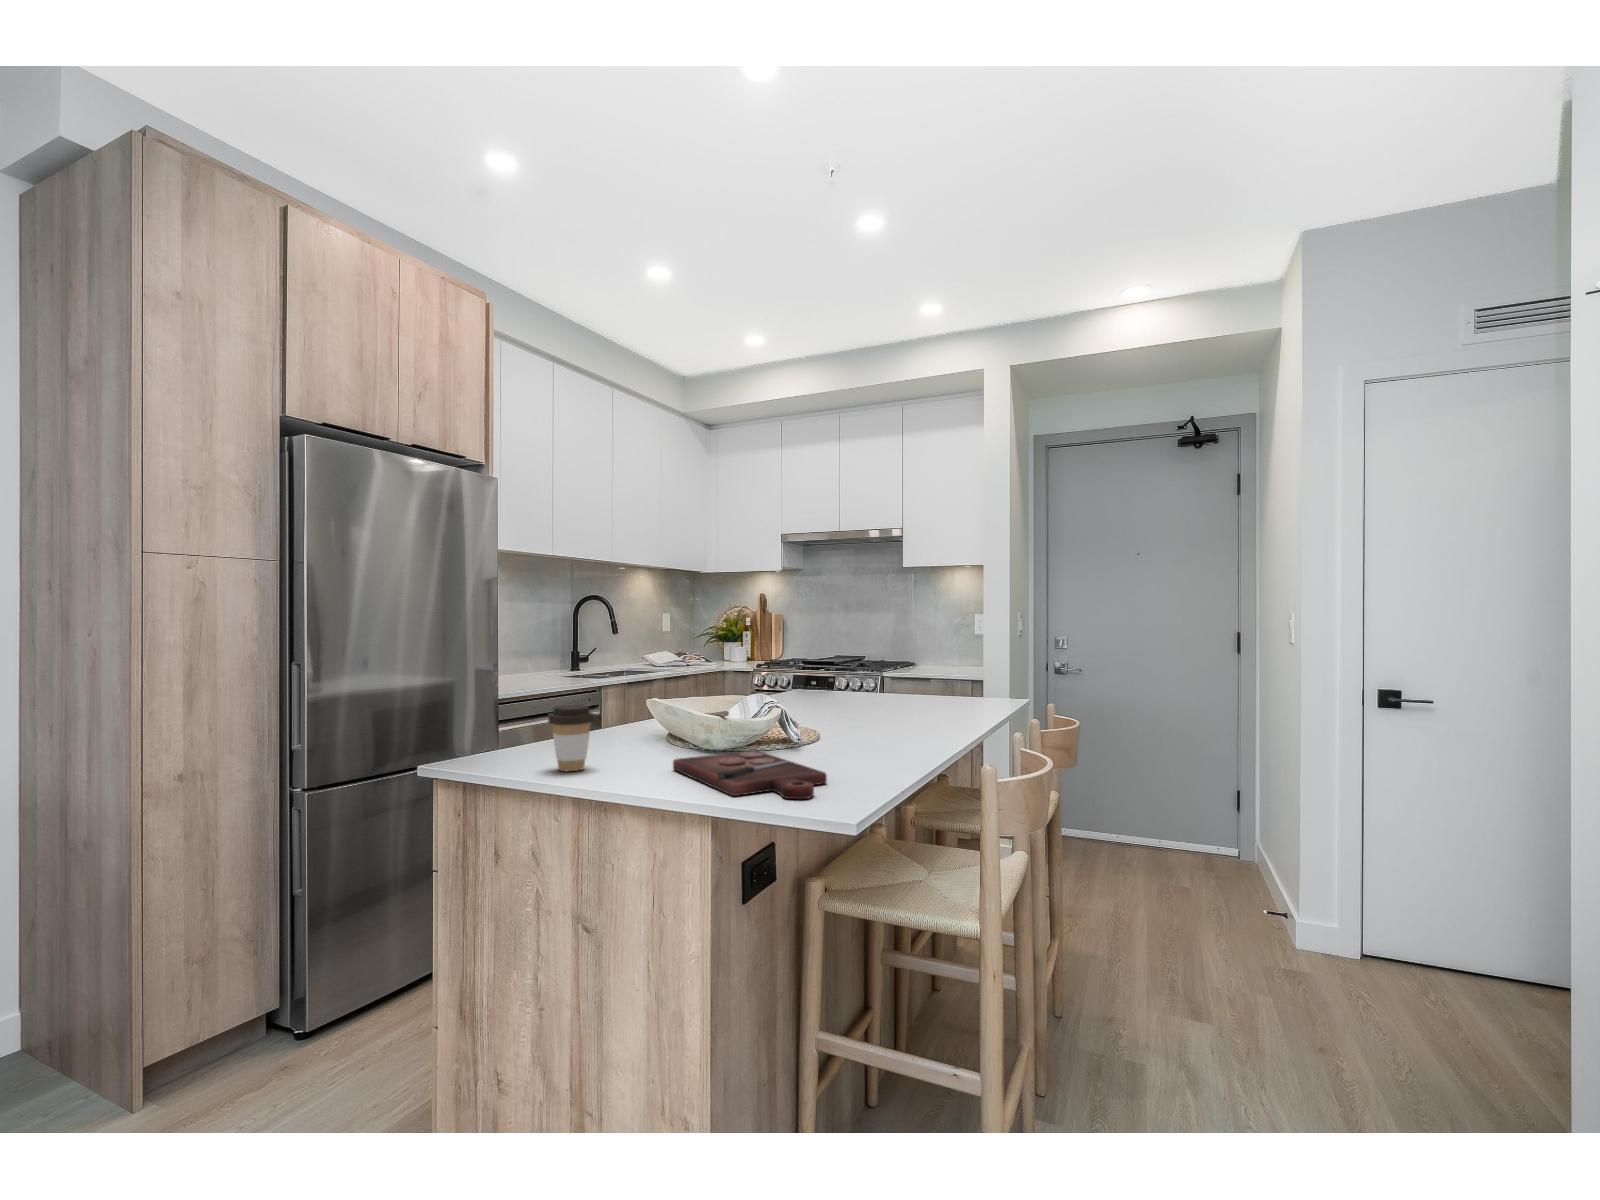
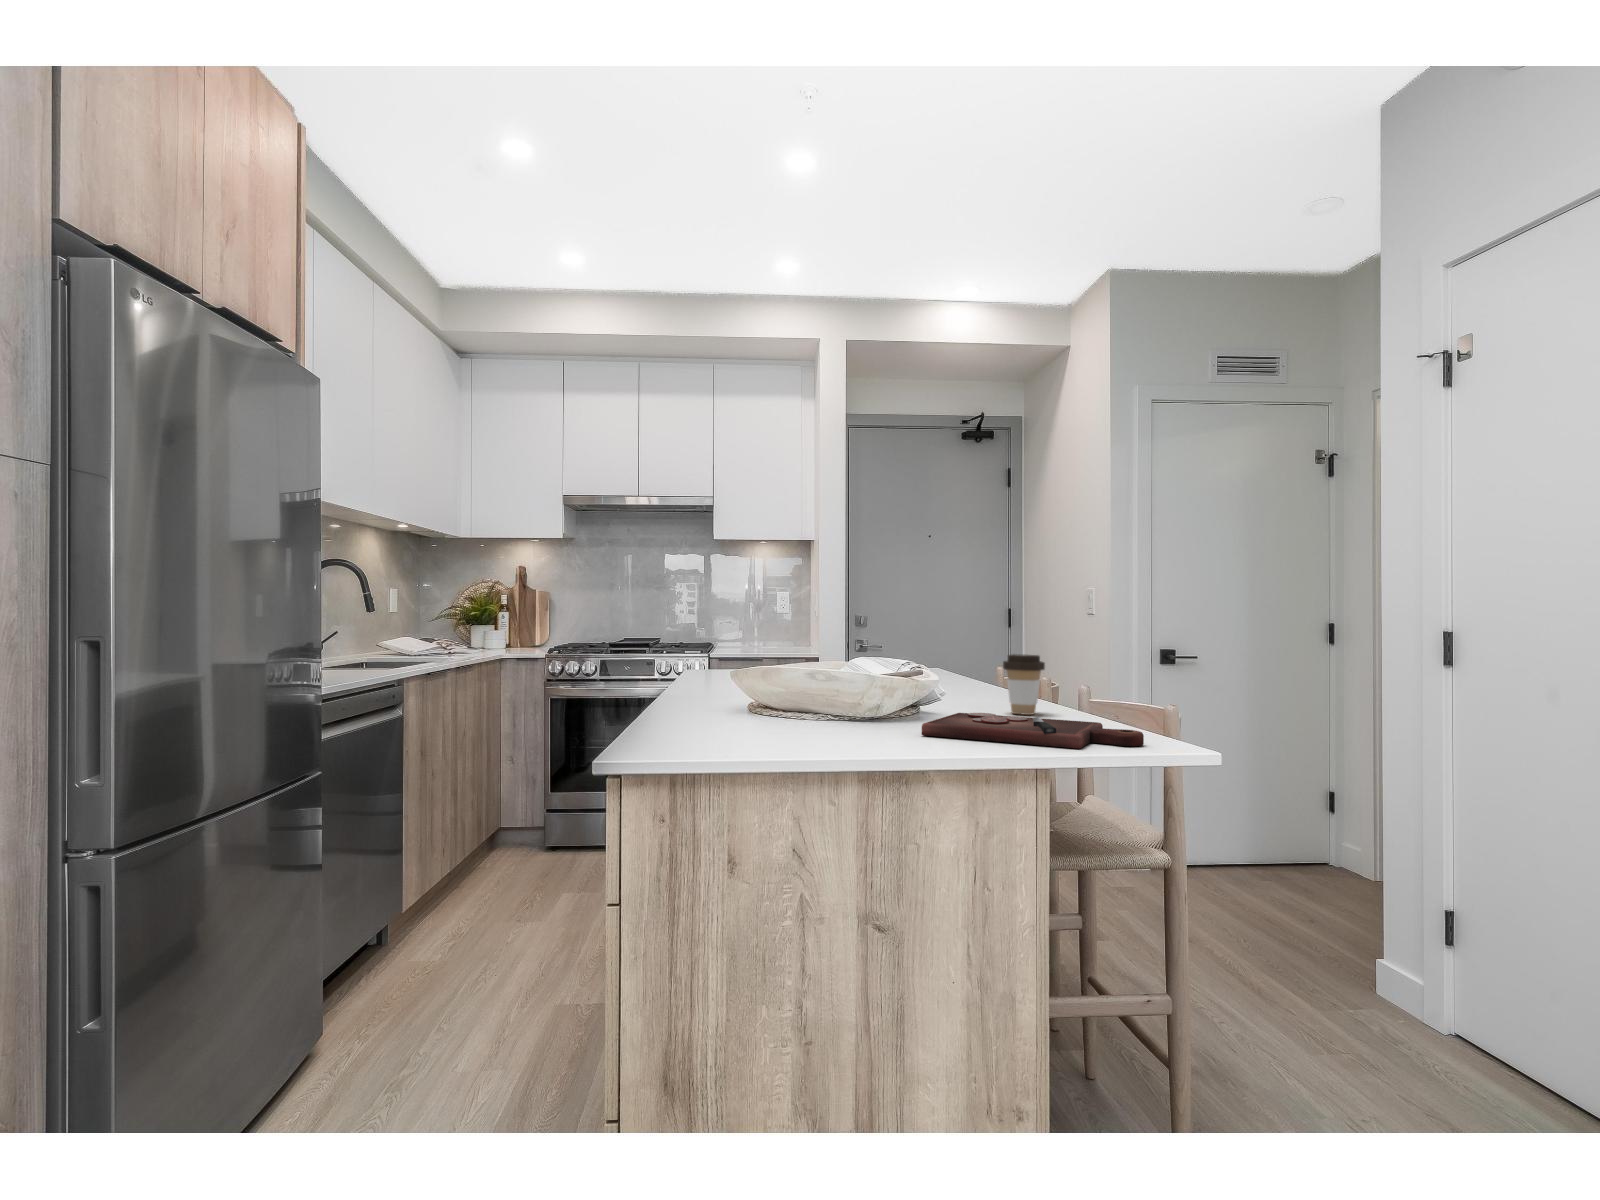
coffee cup: present [548,705,595,772] -> present [1003,654,1045,715]

